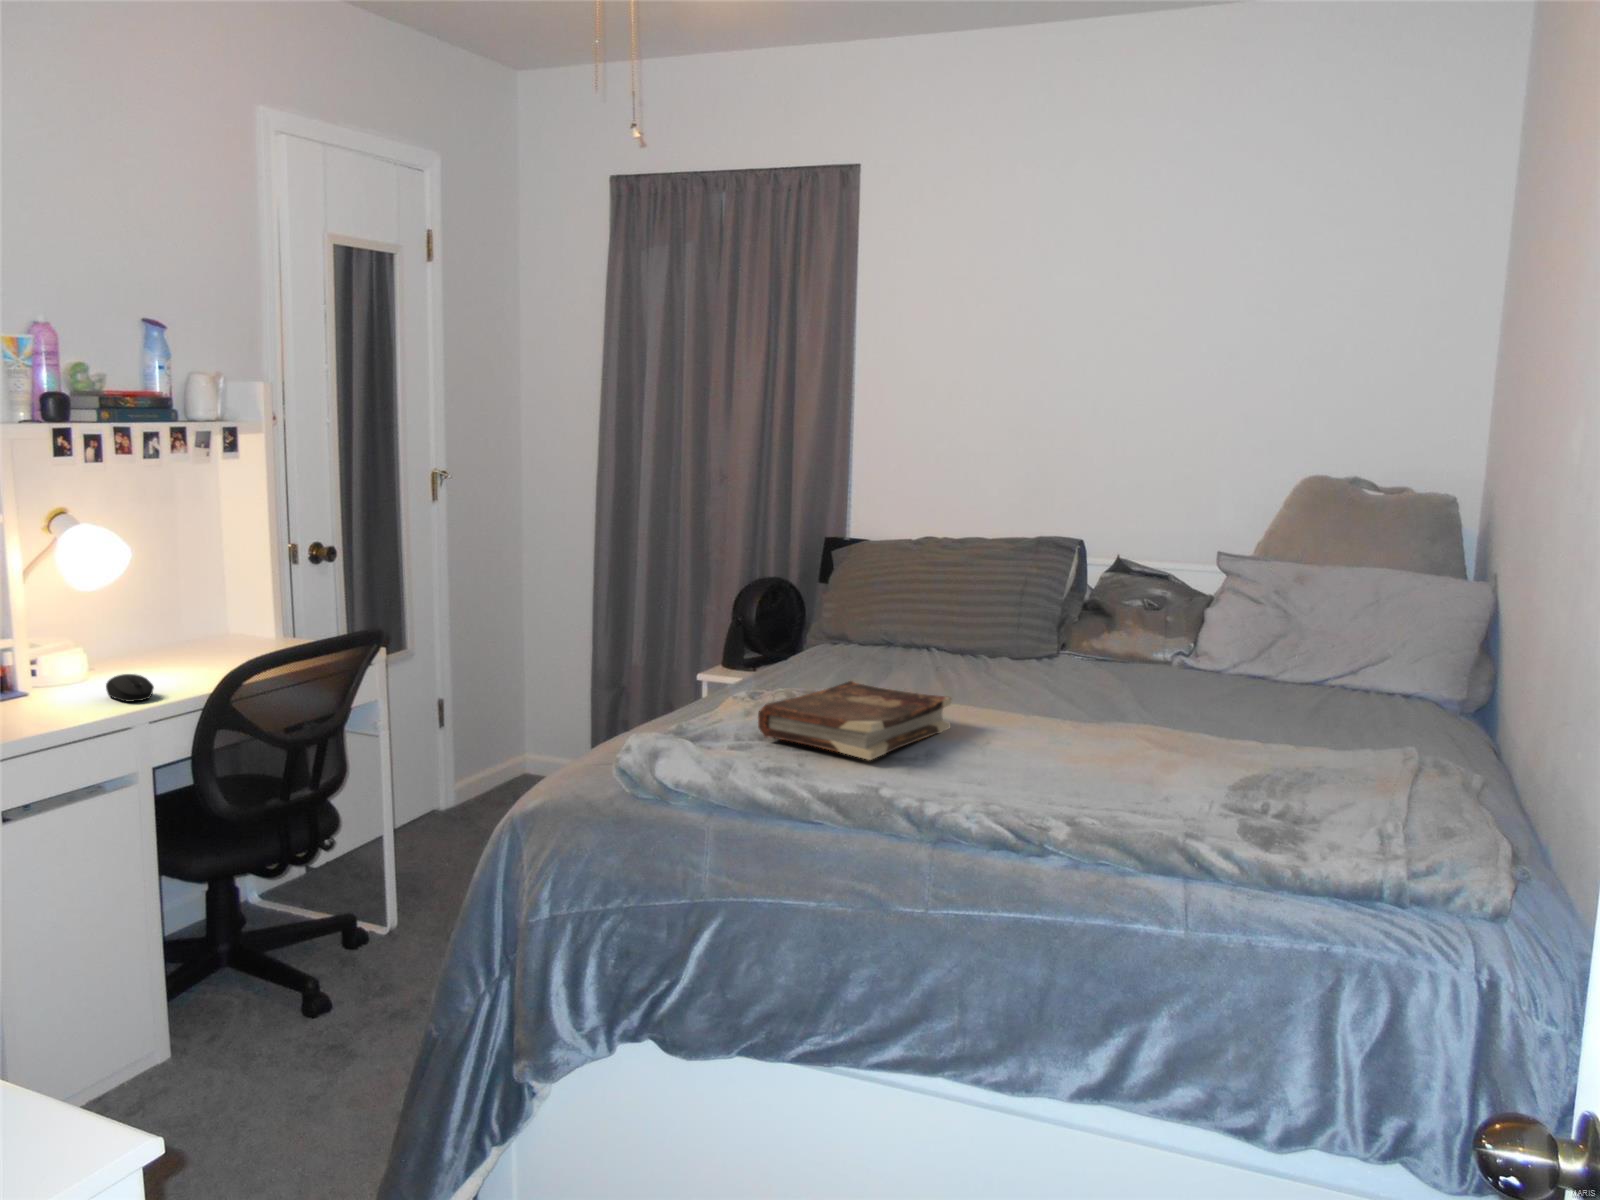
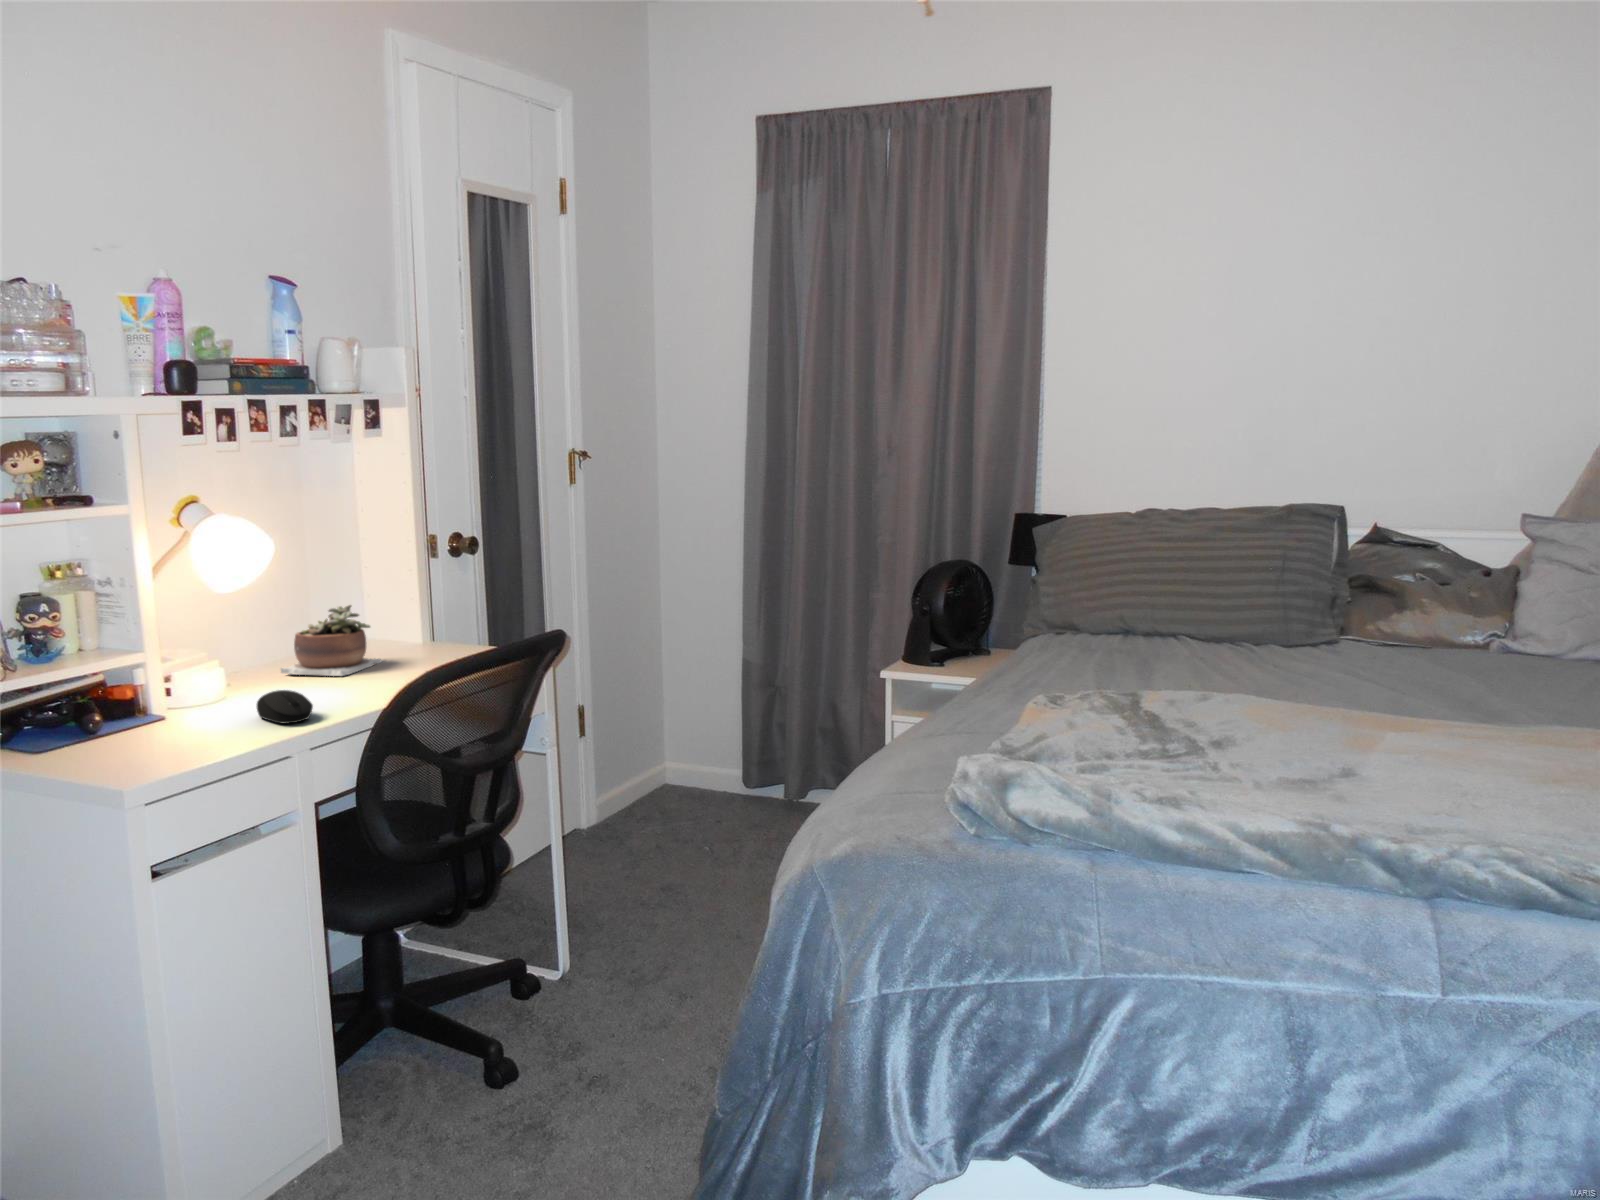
succulent plant: none [138,604,232,665] -> present [281,605,382,676]
book: present [758,681,952,760] -> none [1104,676,1338,783]

